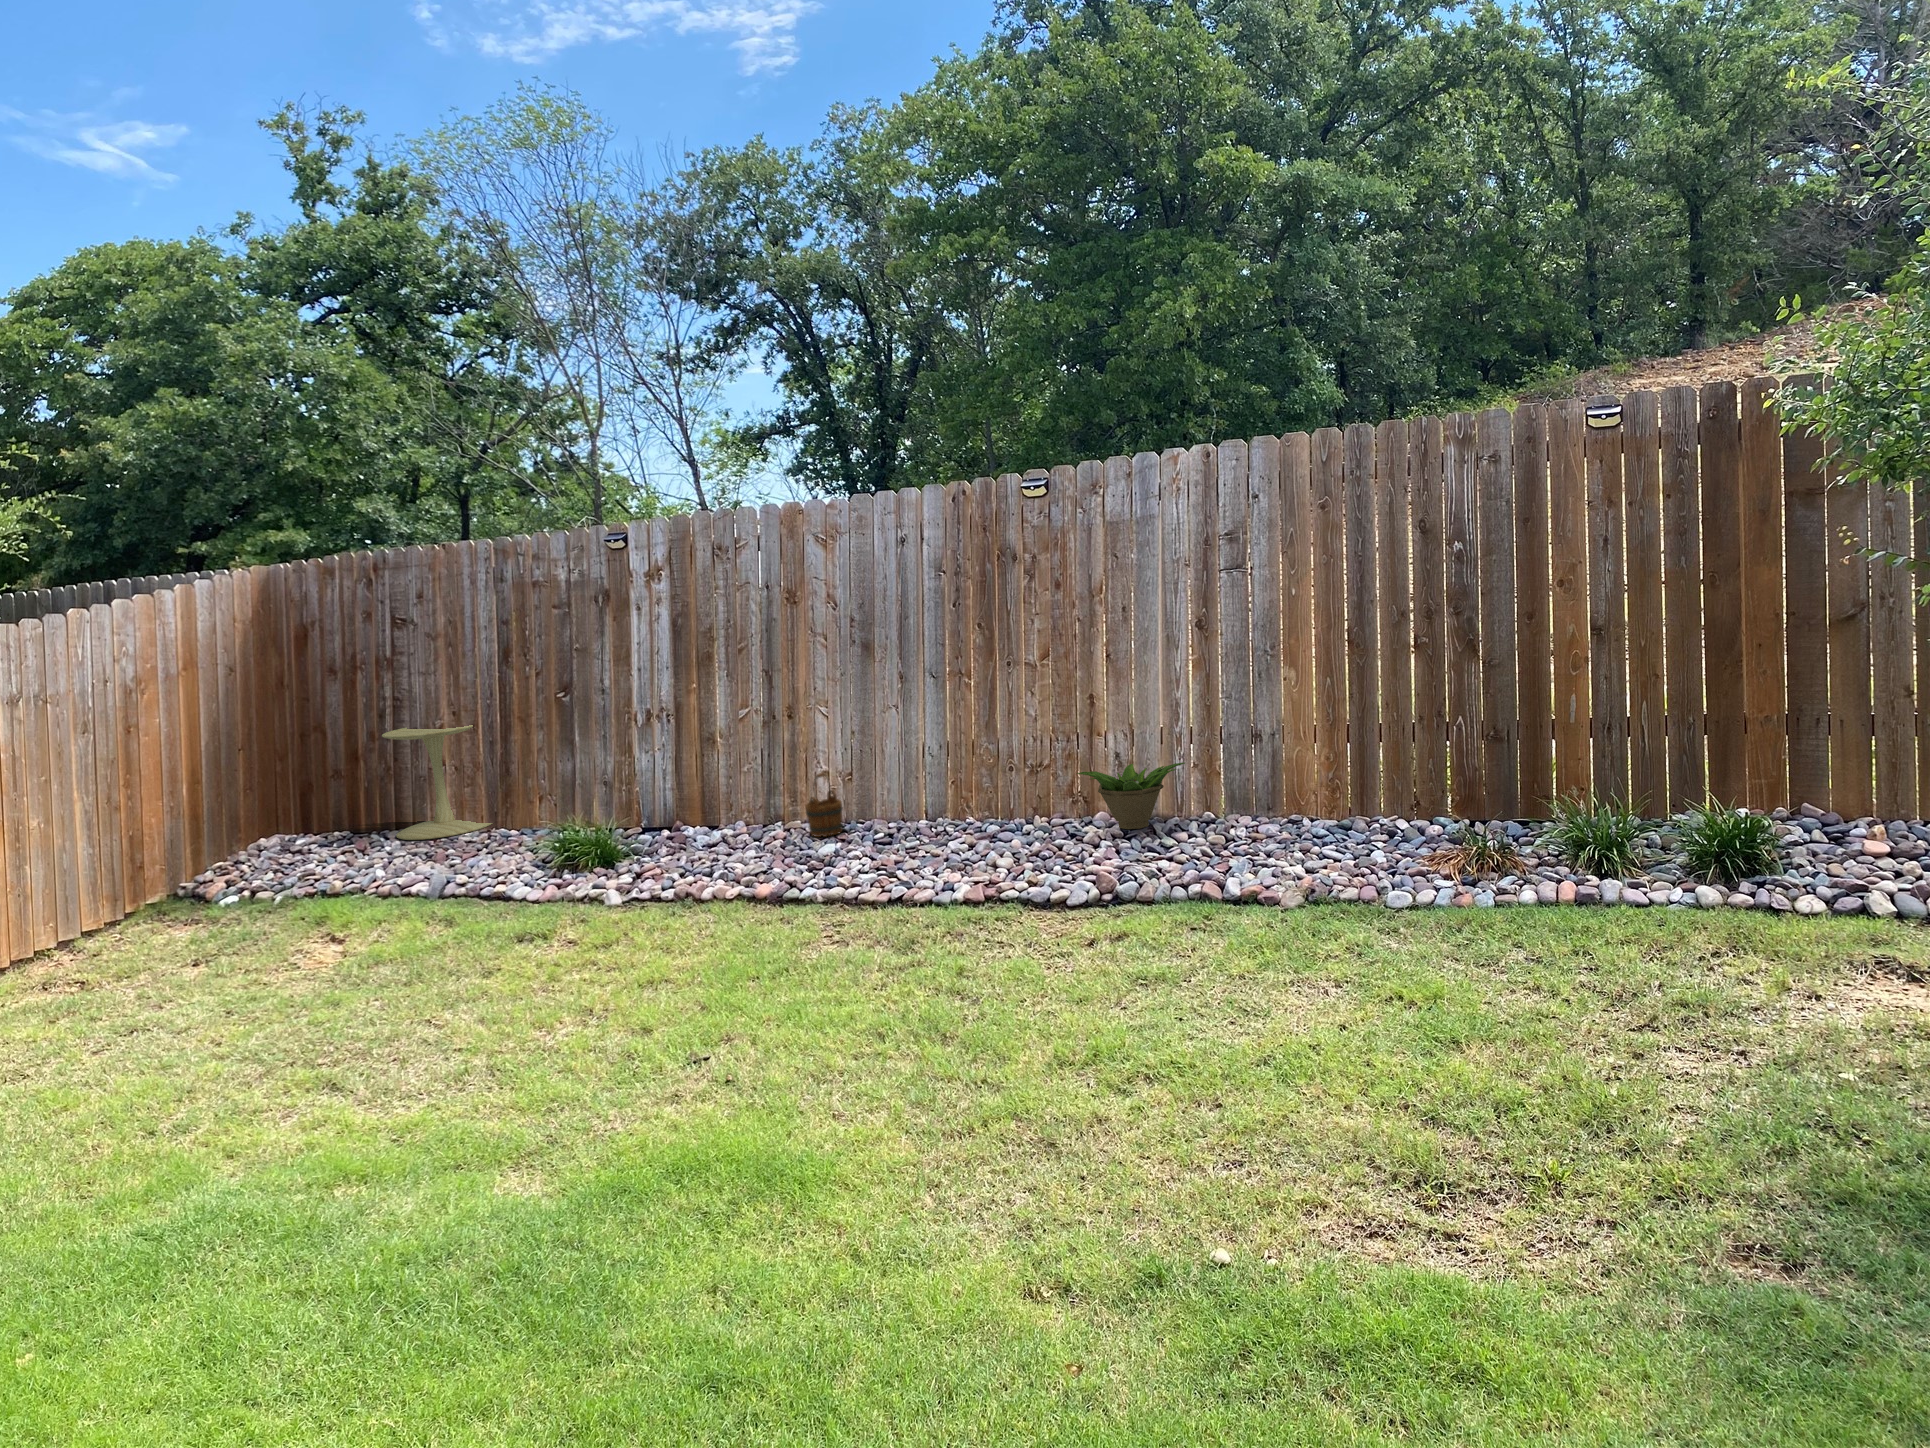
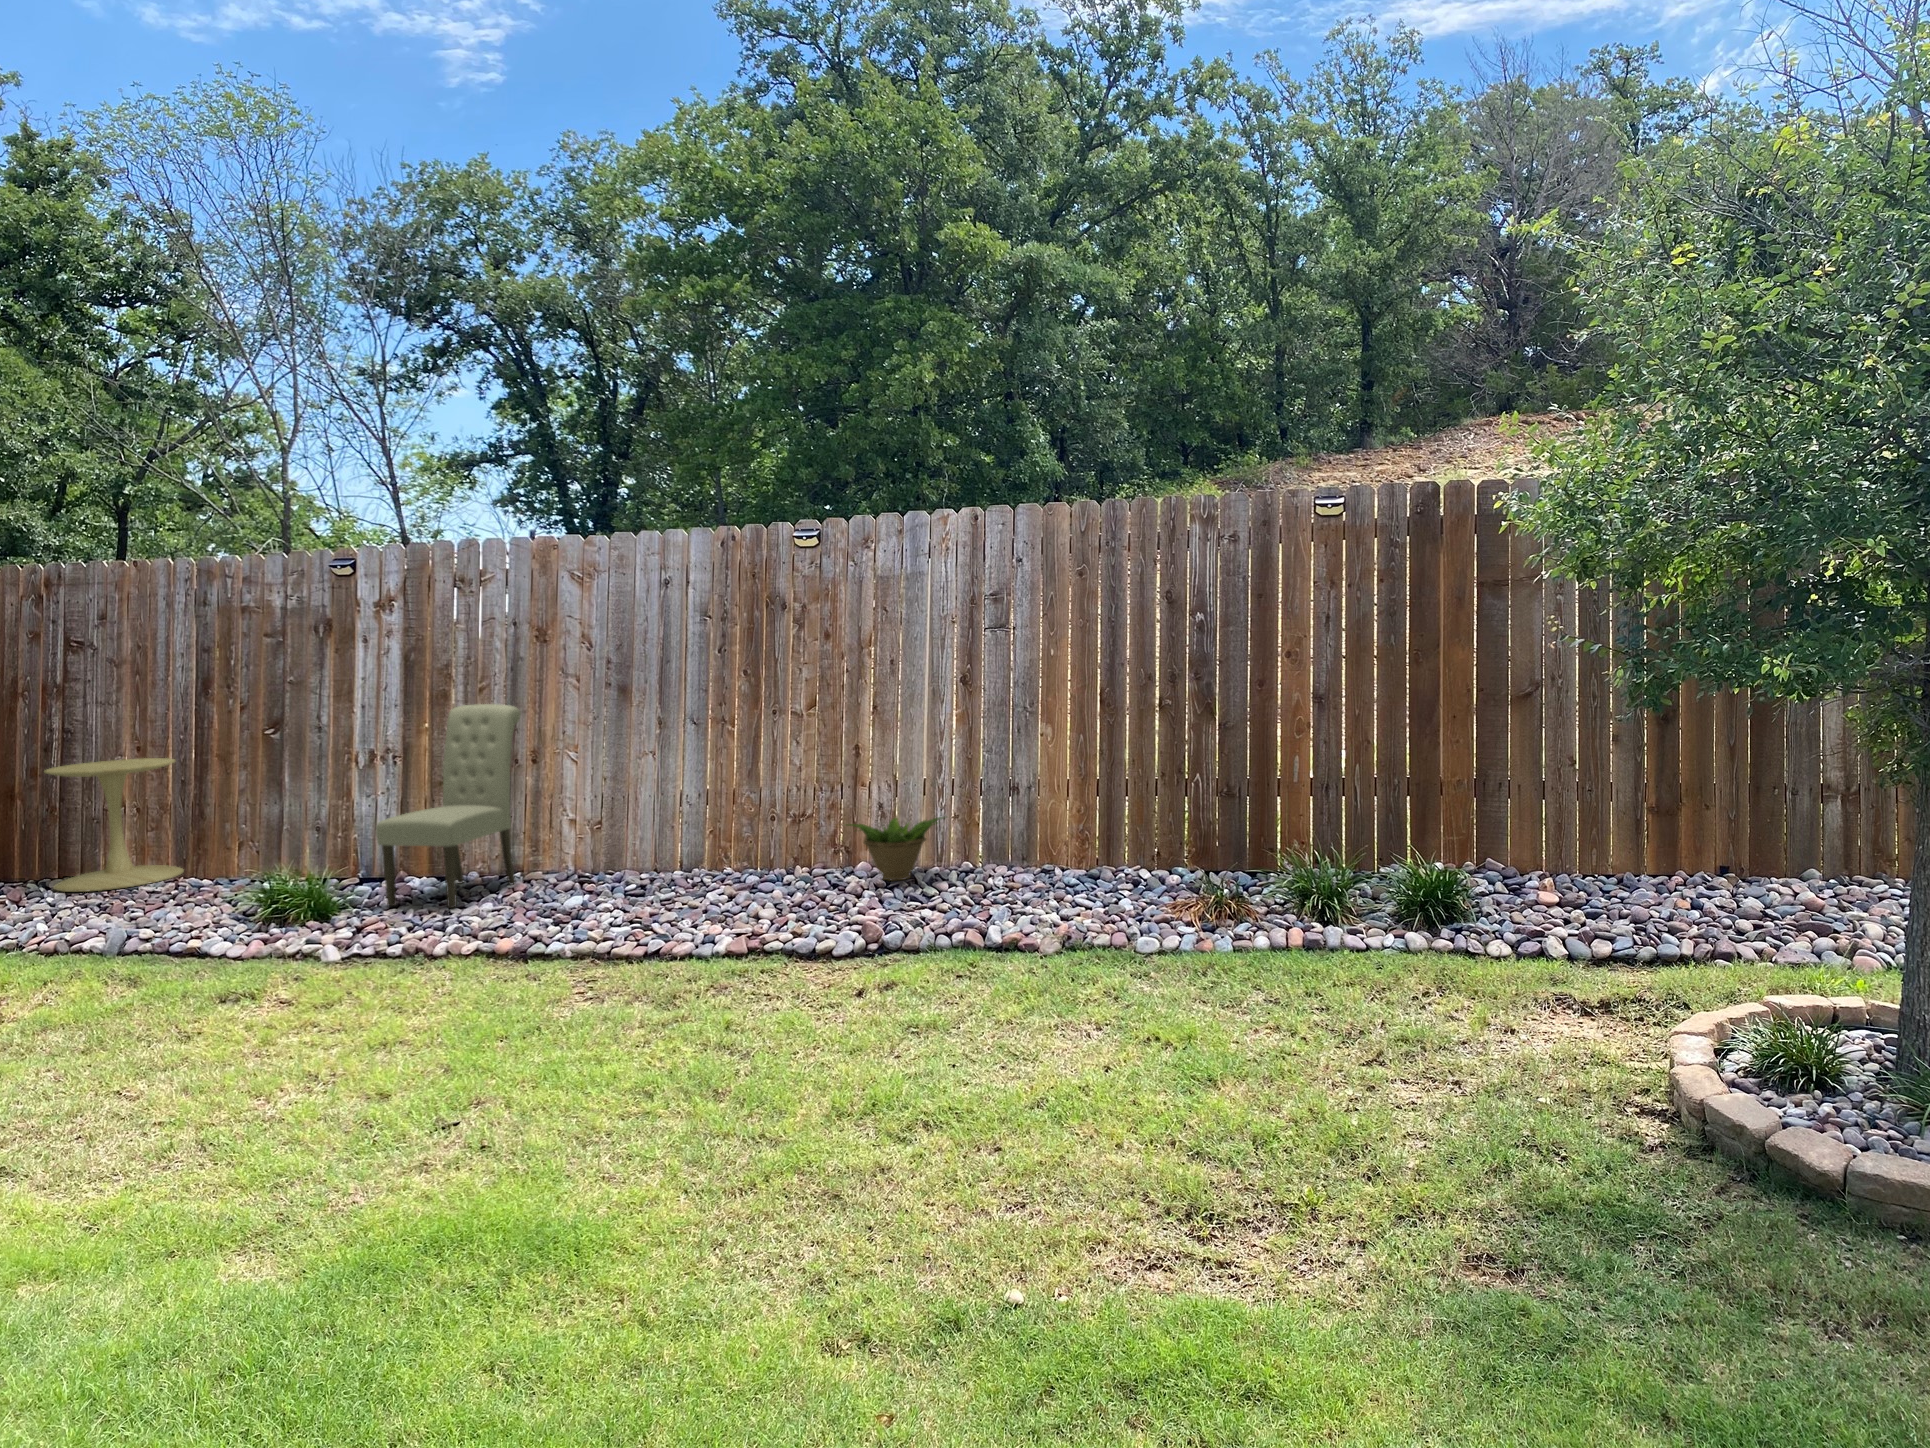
chair: none [648,662,772,856] -> present [376,704,521,908]
wooden bucket: present [805,772,843,837] -> none [555,821,596,889]

